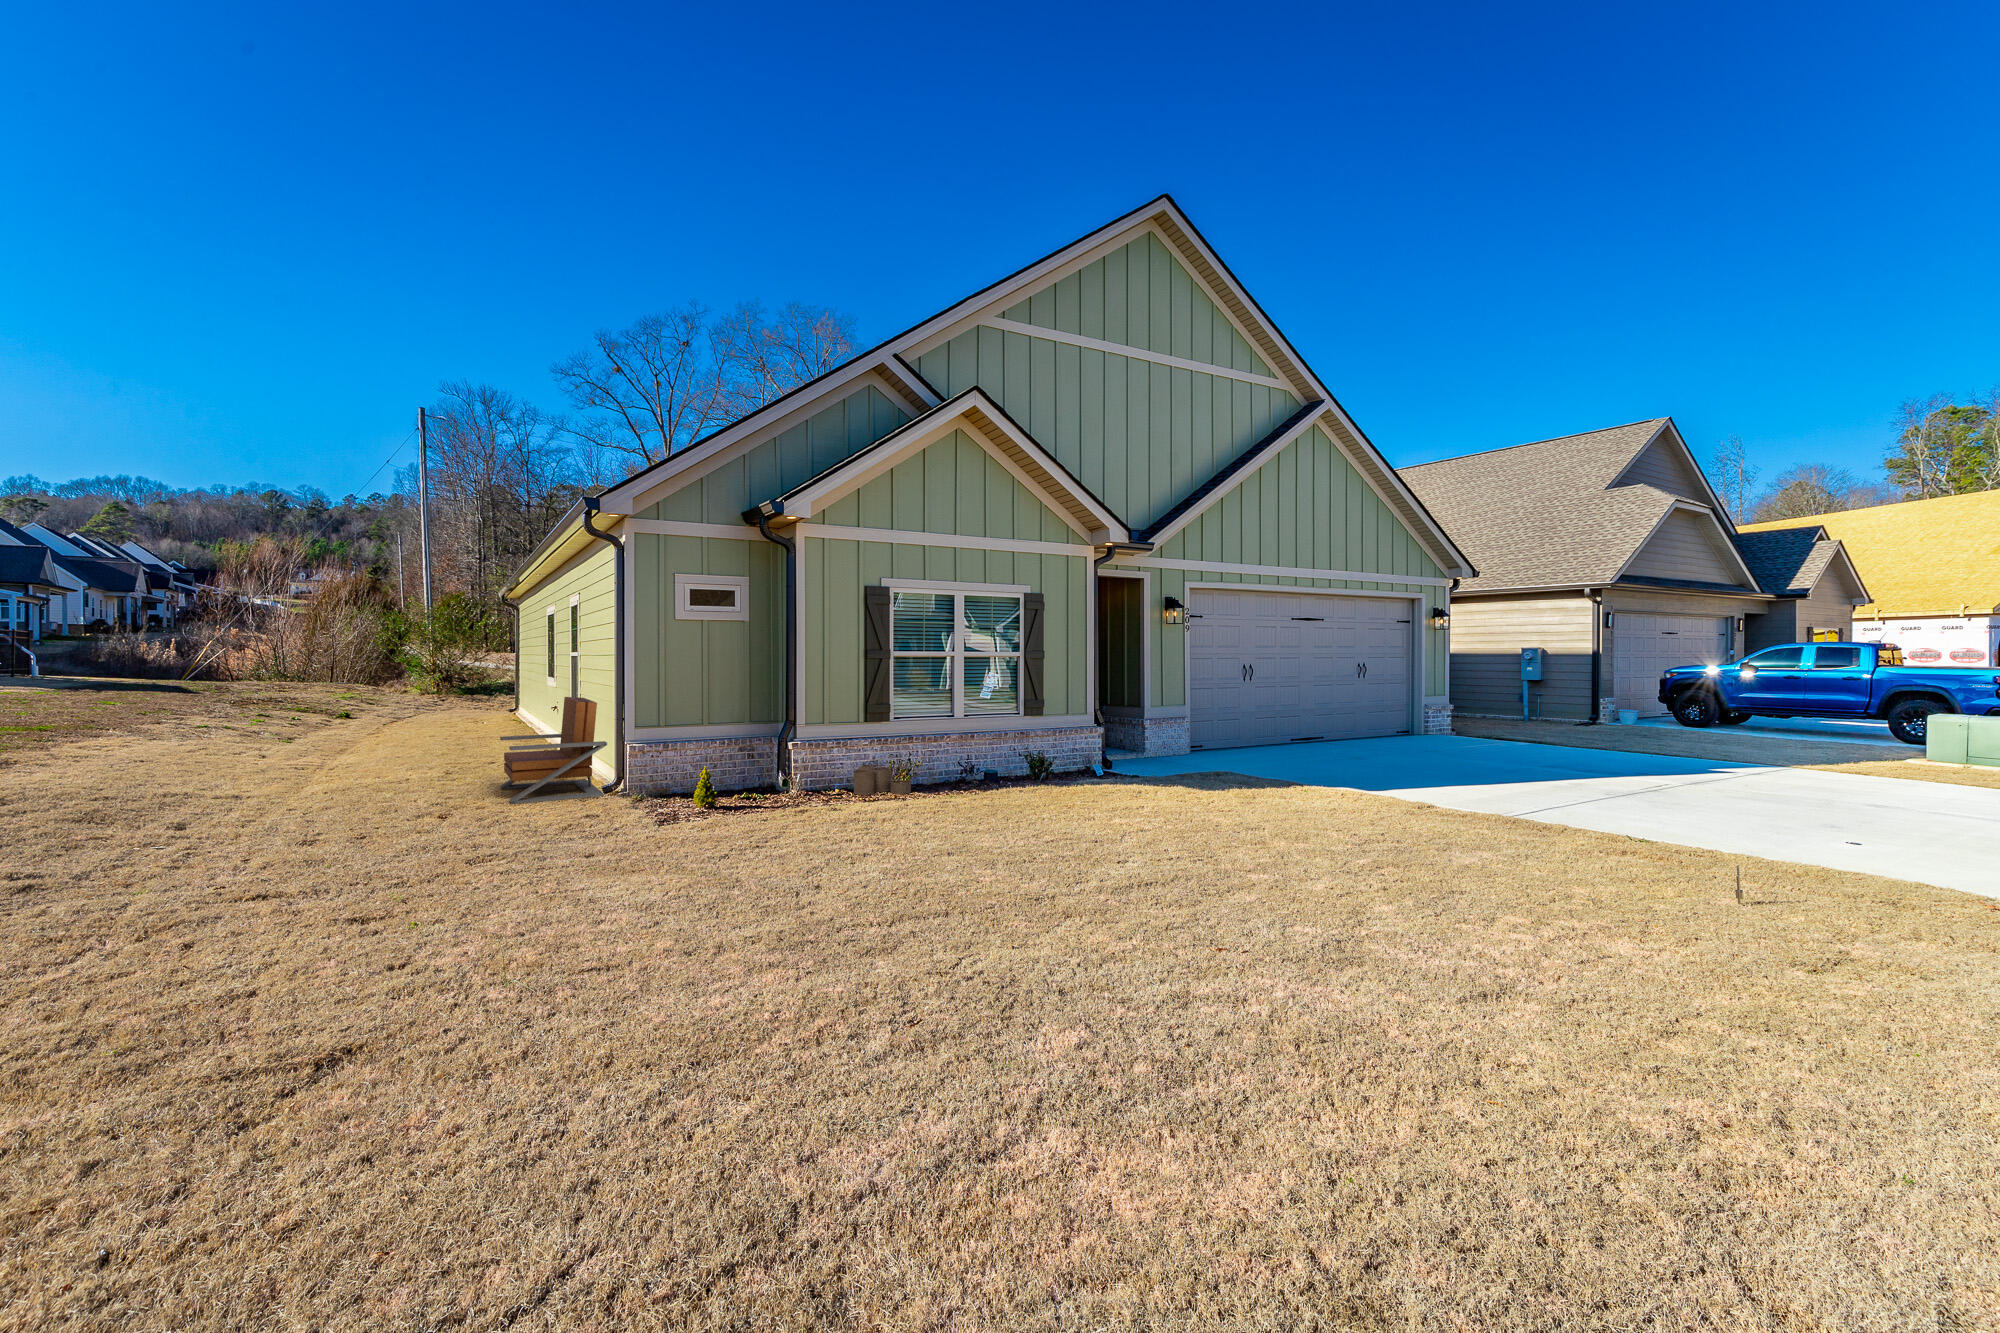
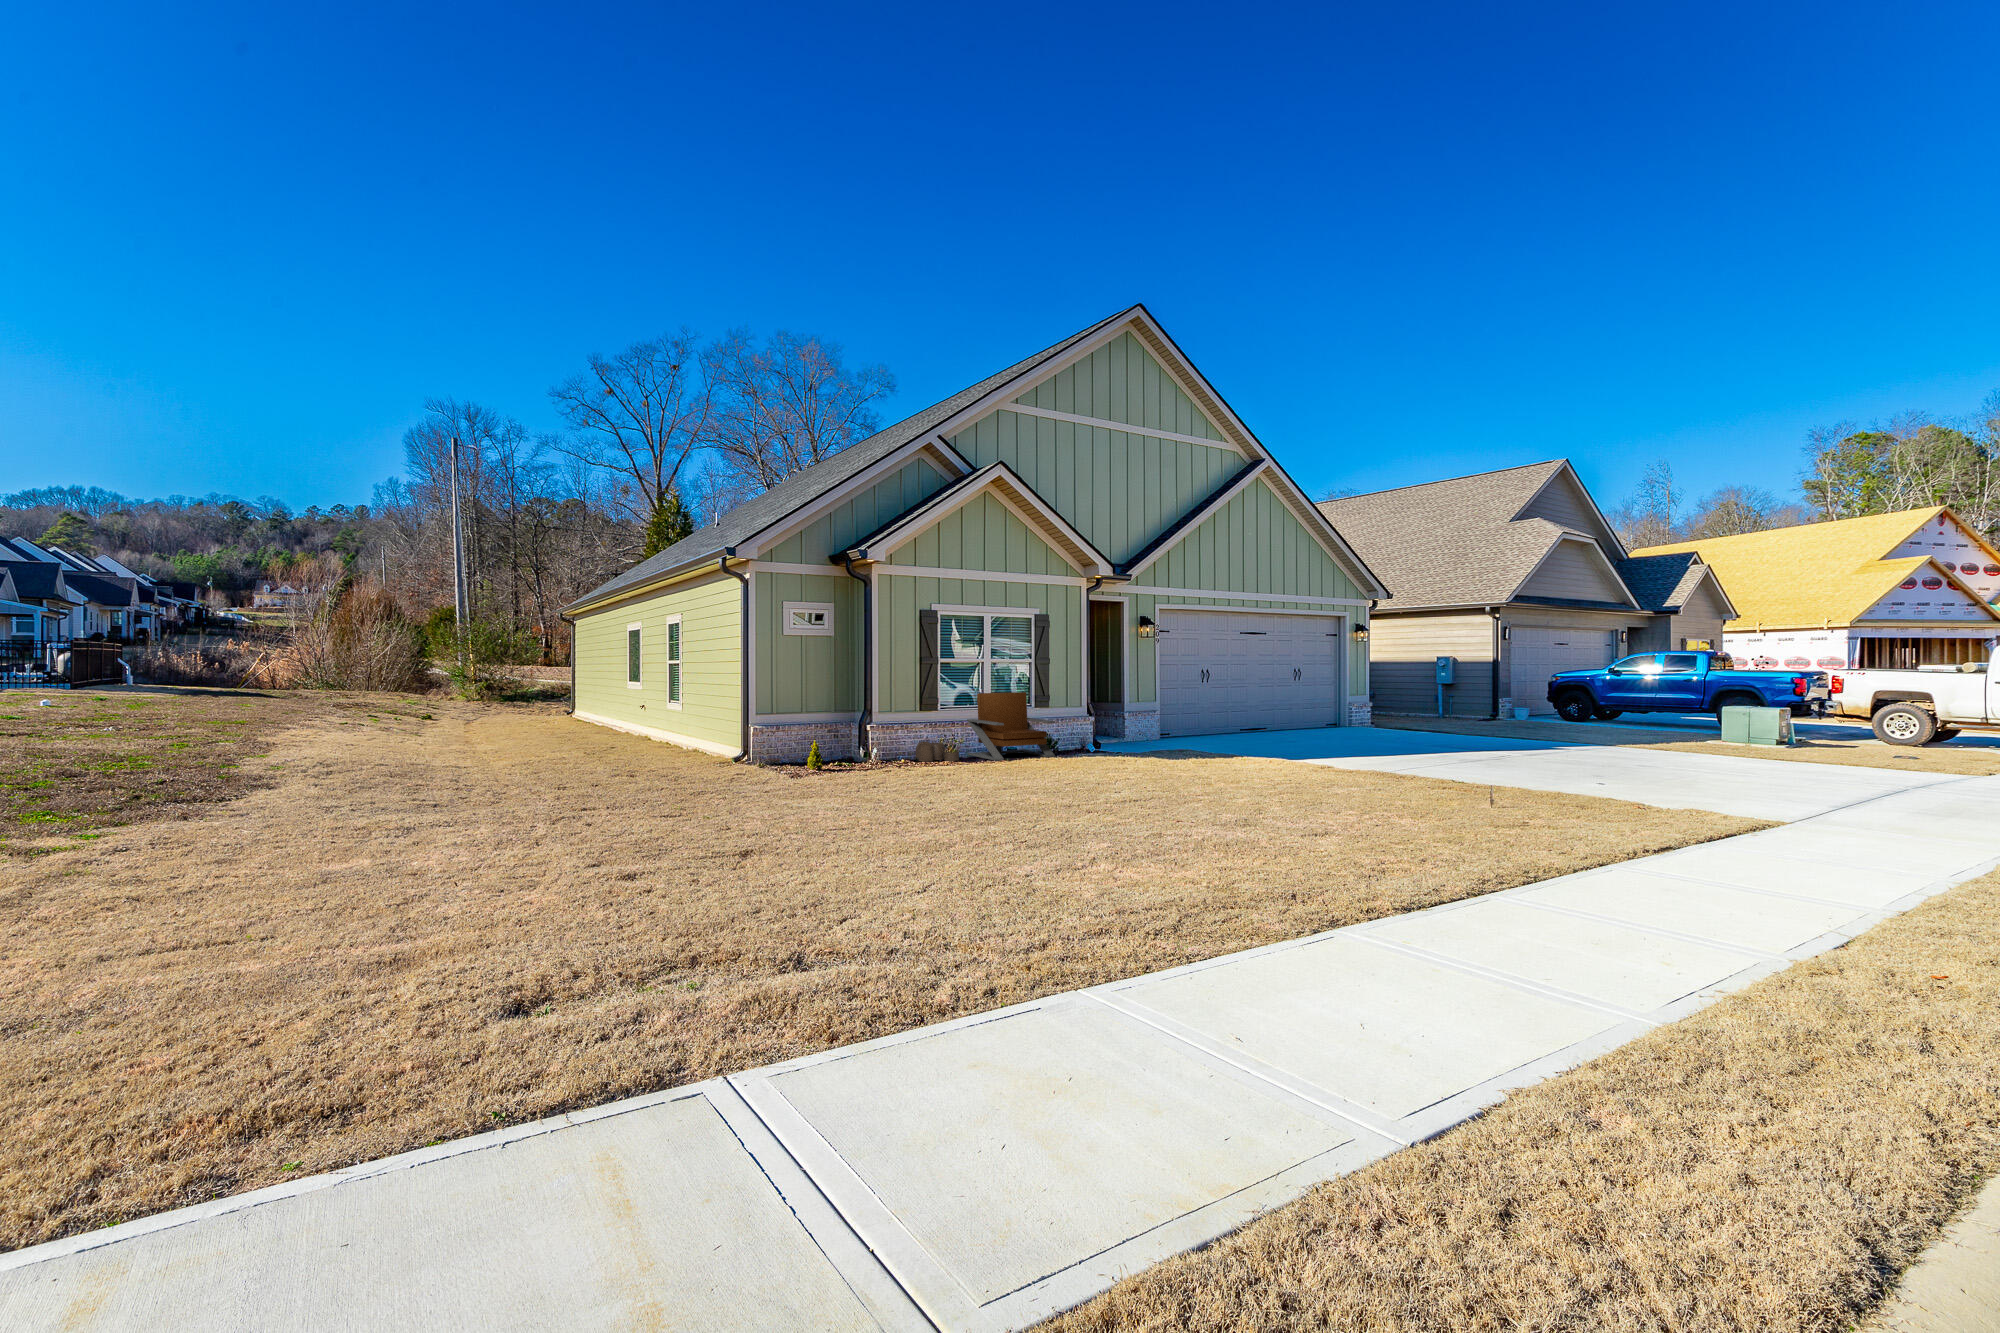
lounge chair: present [500,697,607,804] -> present [967,692,1055,761]

